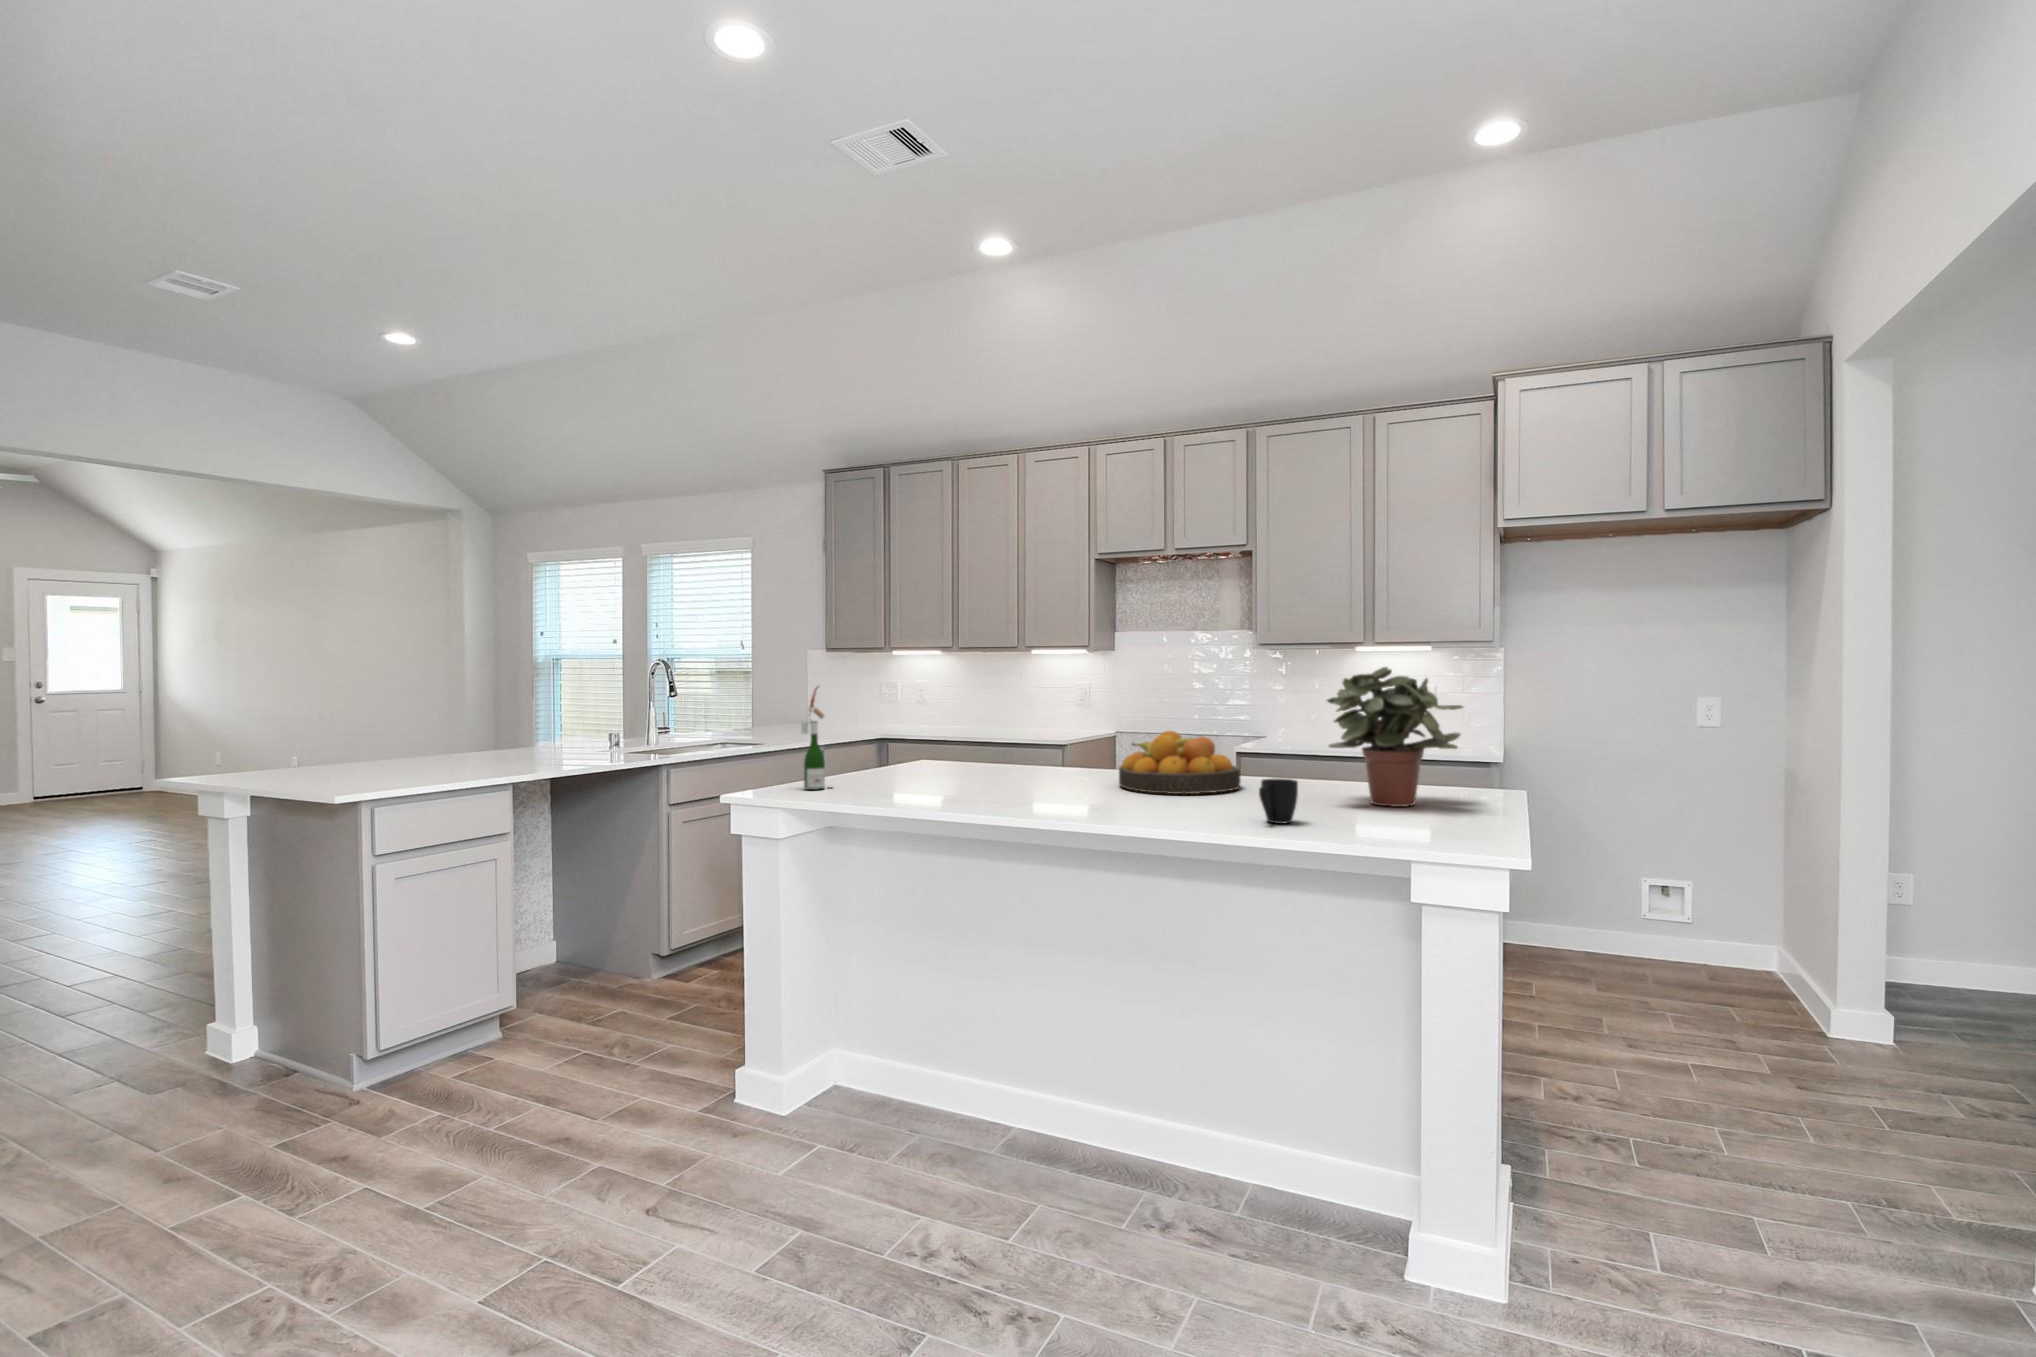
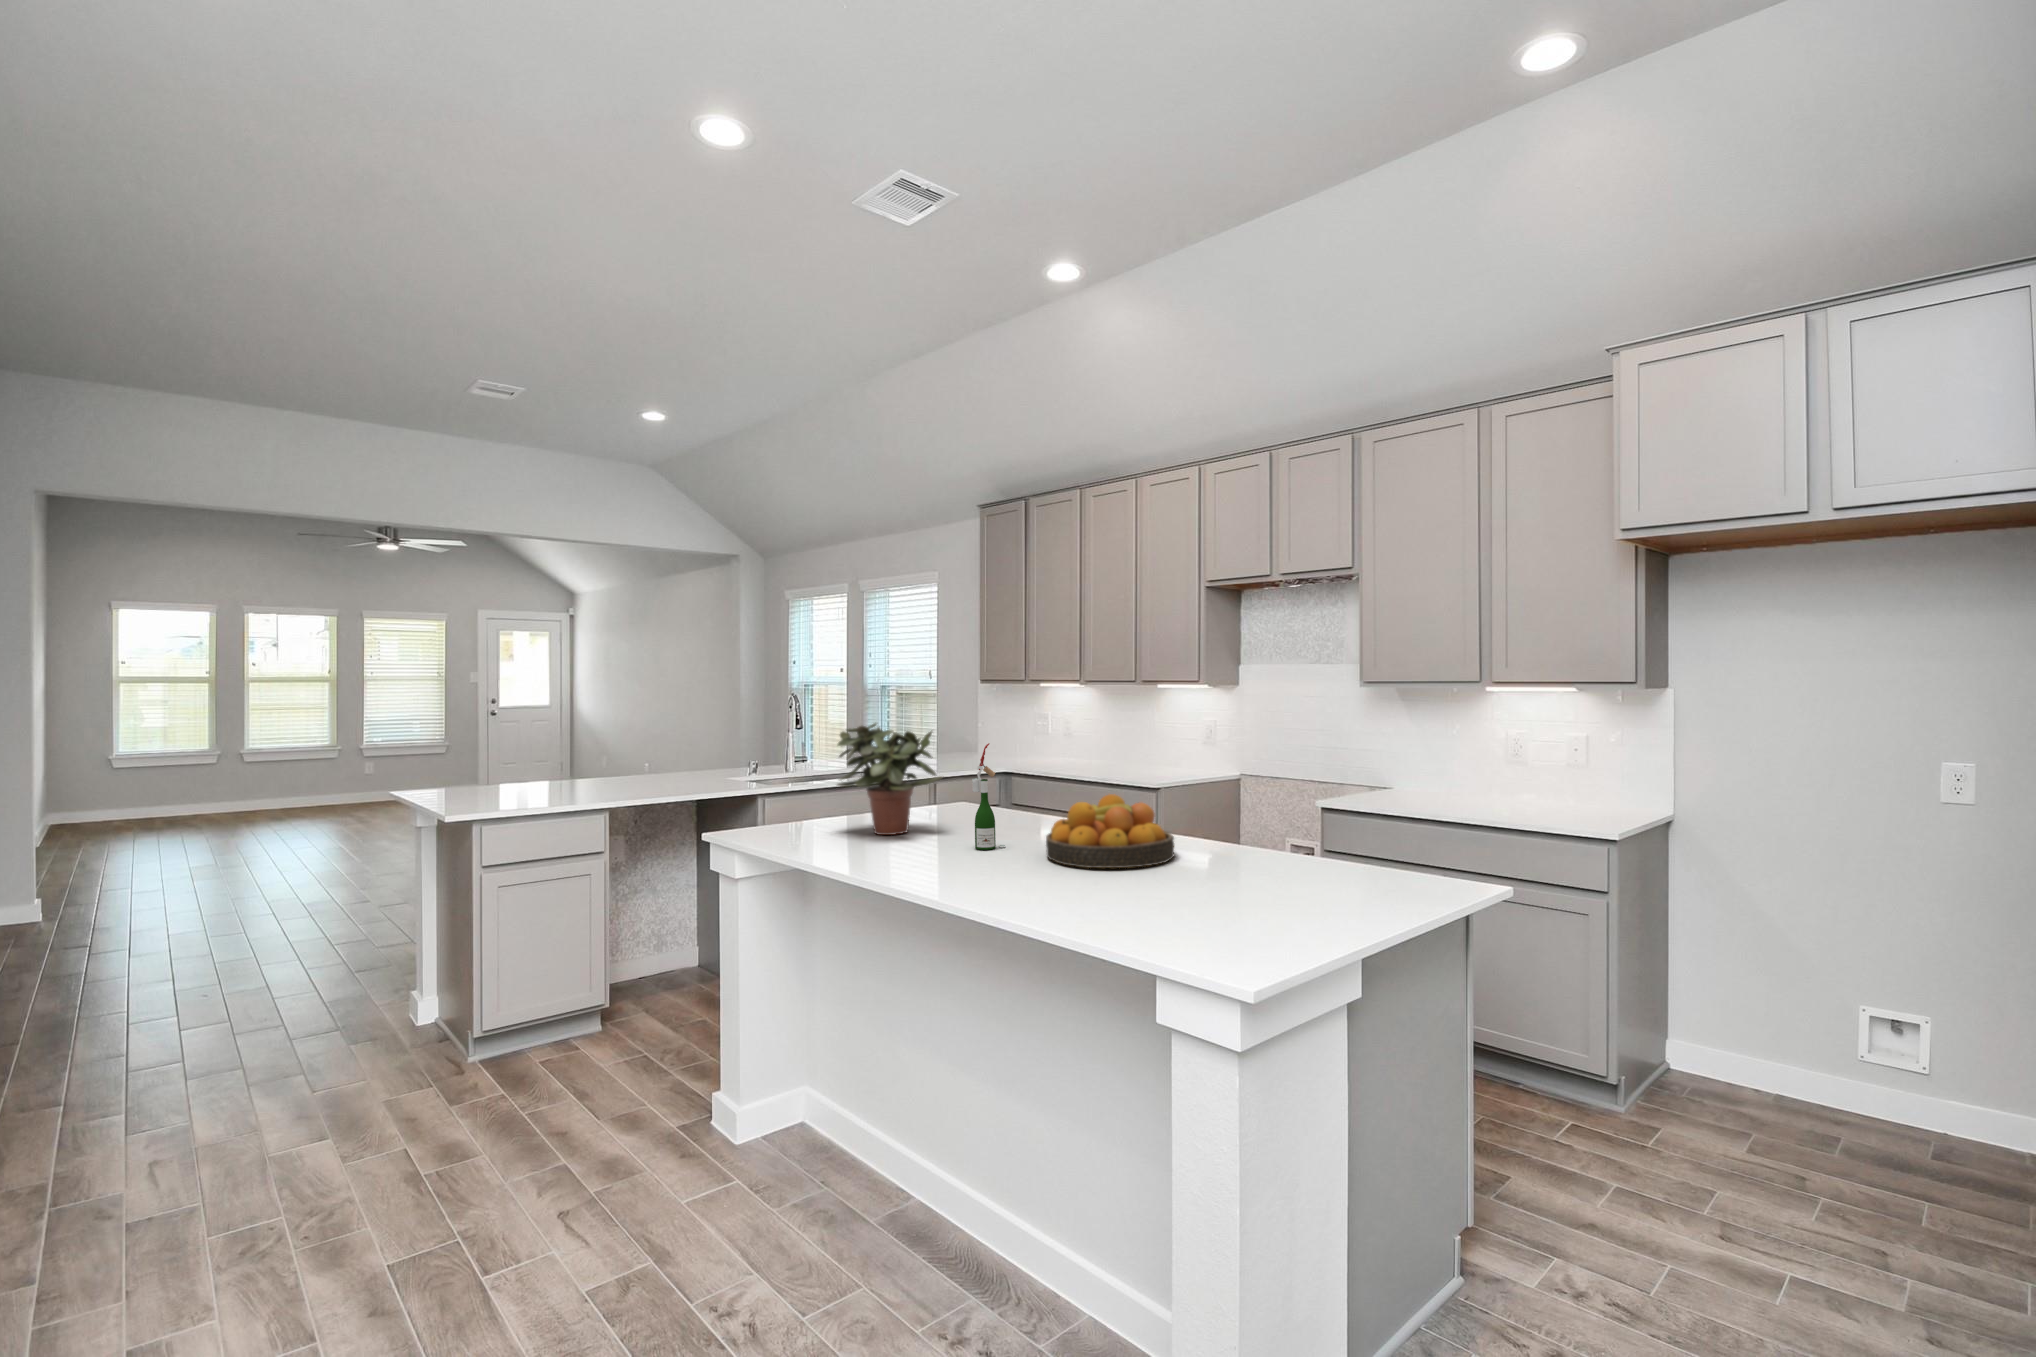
potted plant: present [1327,667,1463,807] -> present [837,723,942,835]
wine bottle: present [801,687,832,790] -> present [972,743,1006,850]
mug: present [1259,779,1298,823] -> none [1064,869,1118,921]

